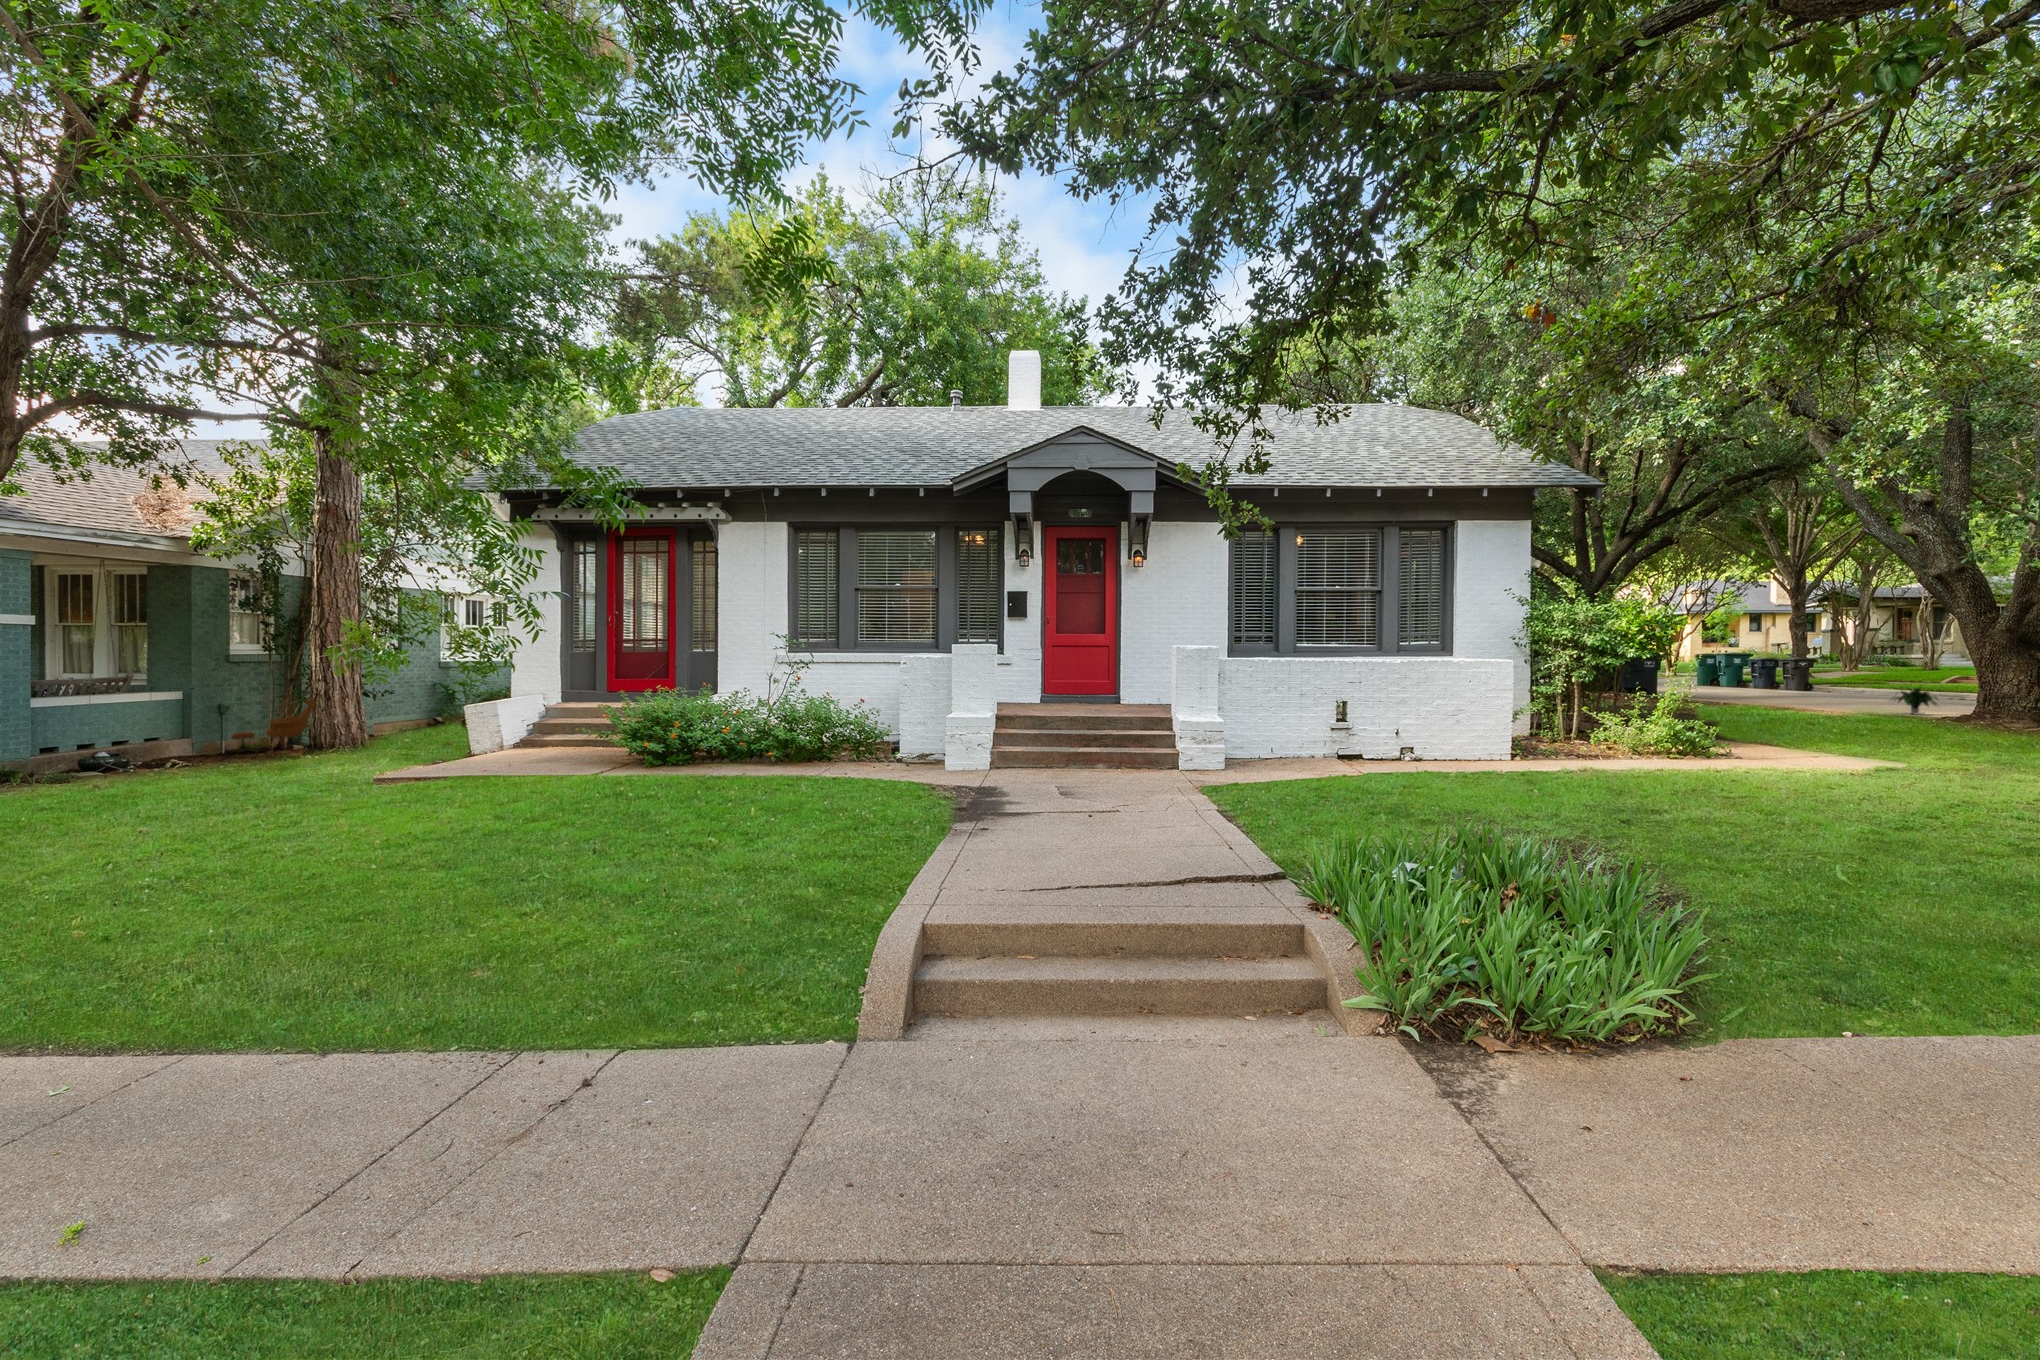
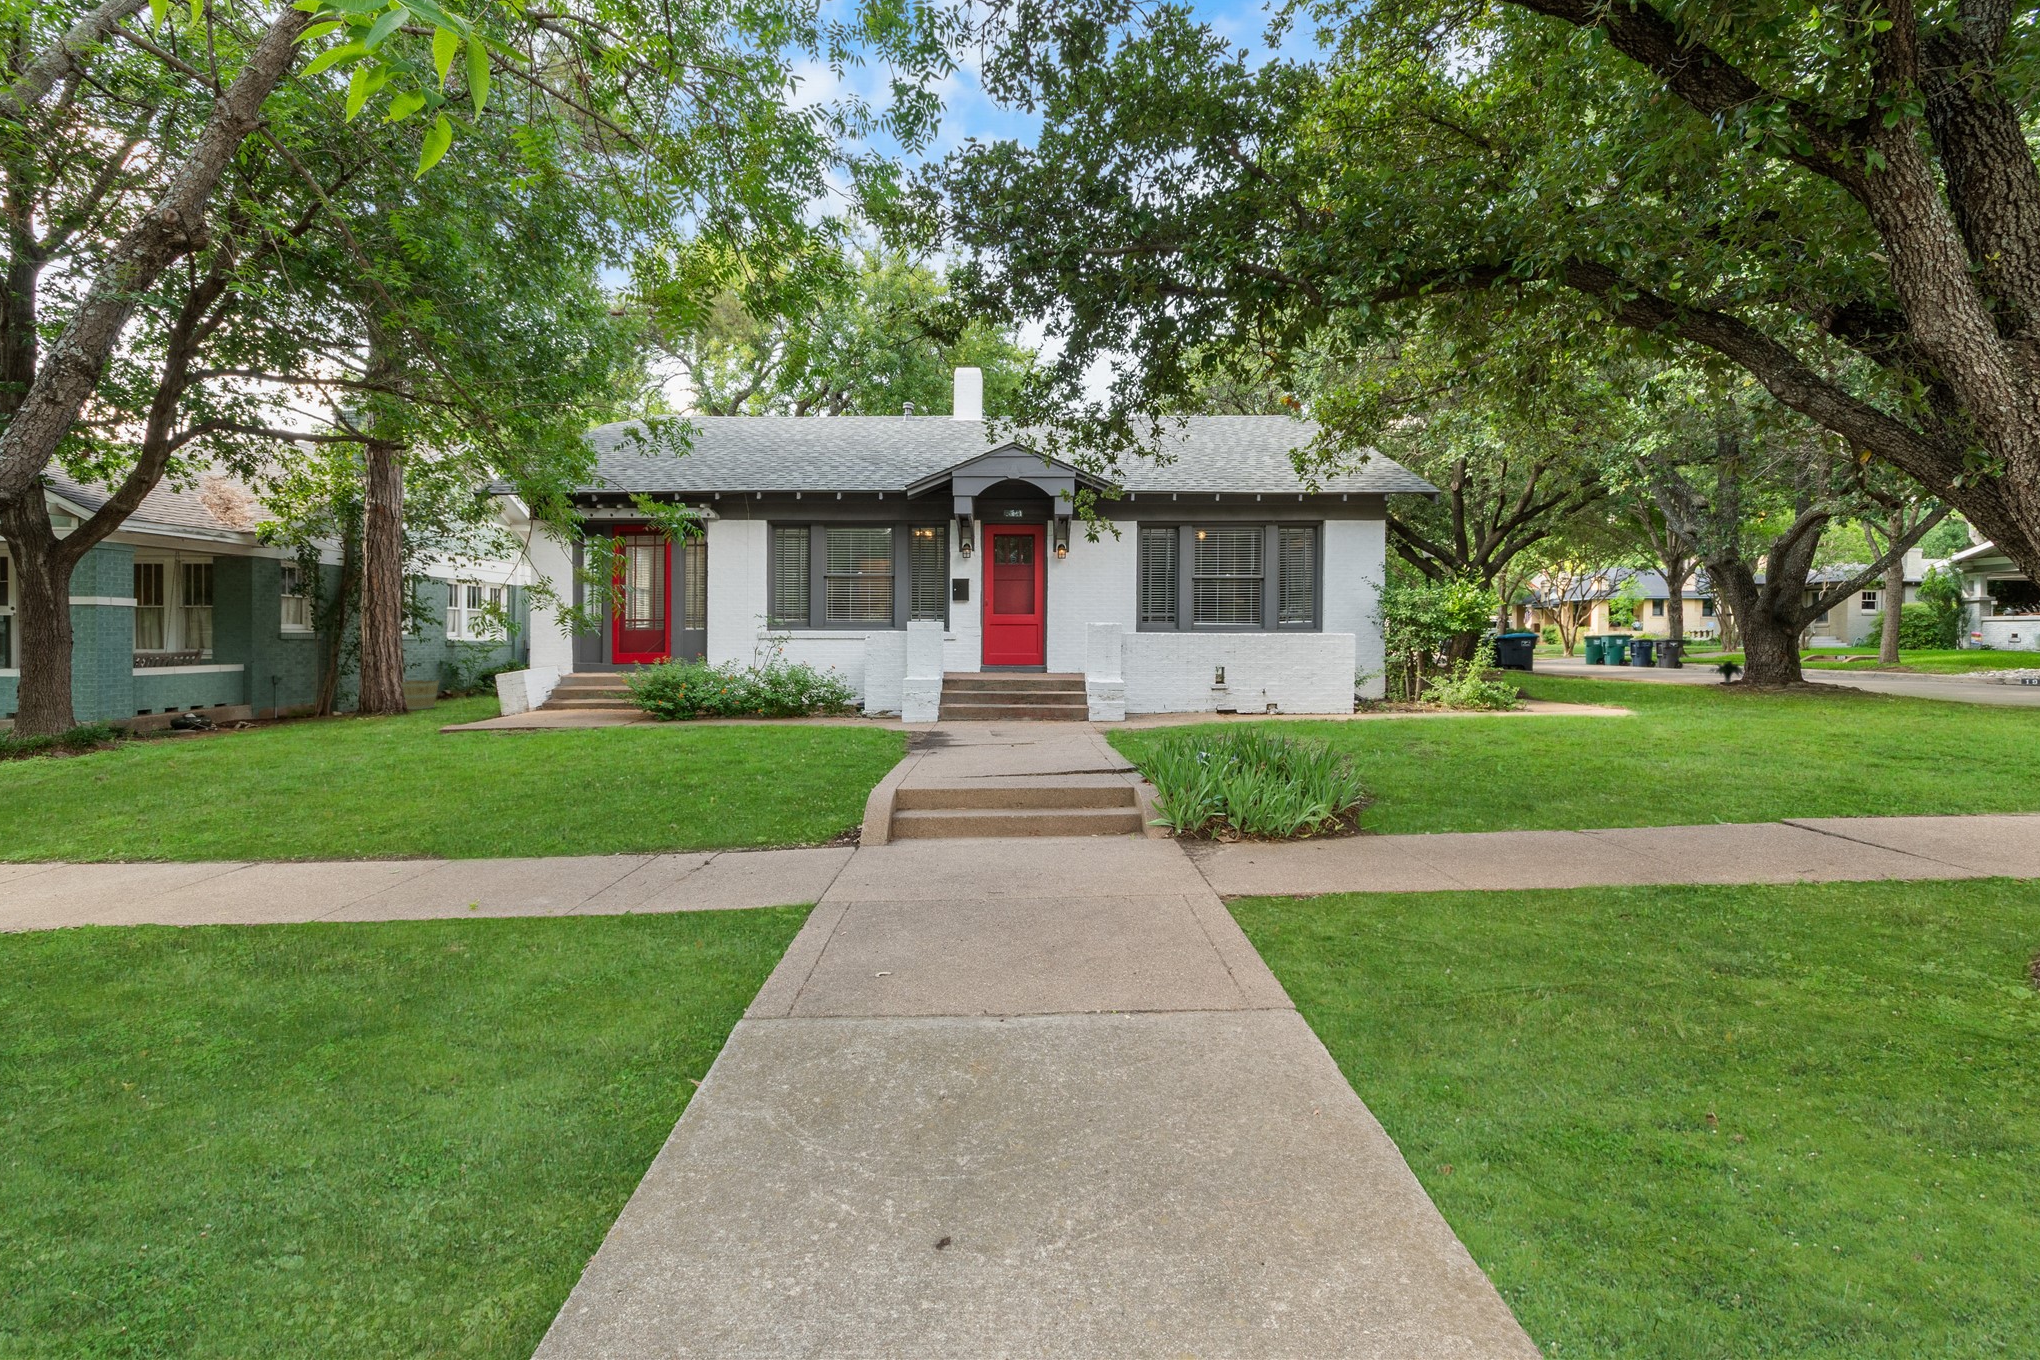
lounge chair: present [231,698,315,751] -> none [291,669,363,715]
wooden bucket: none [360,710,406,746] -> present [401,680,439,710]

